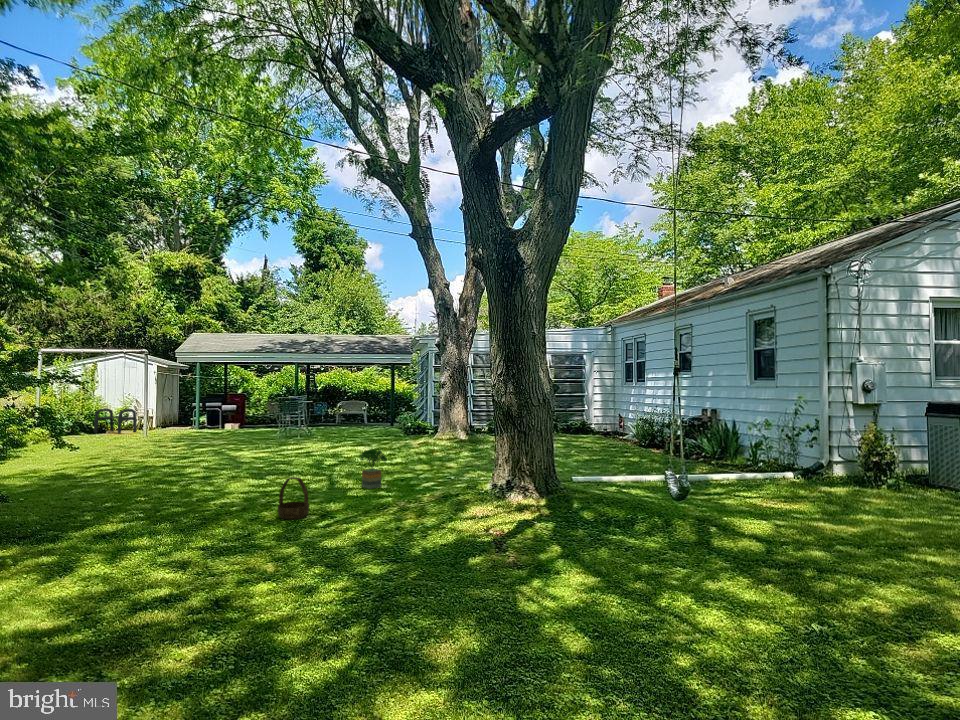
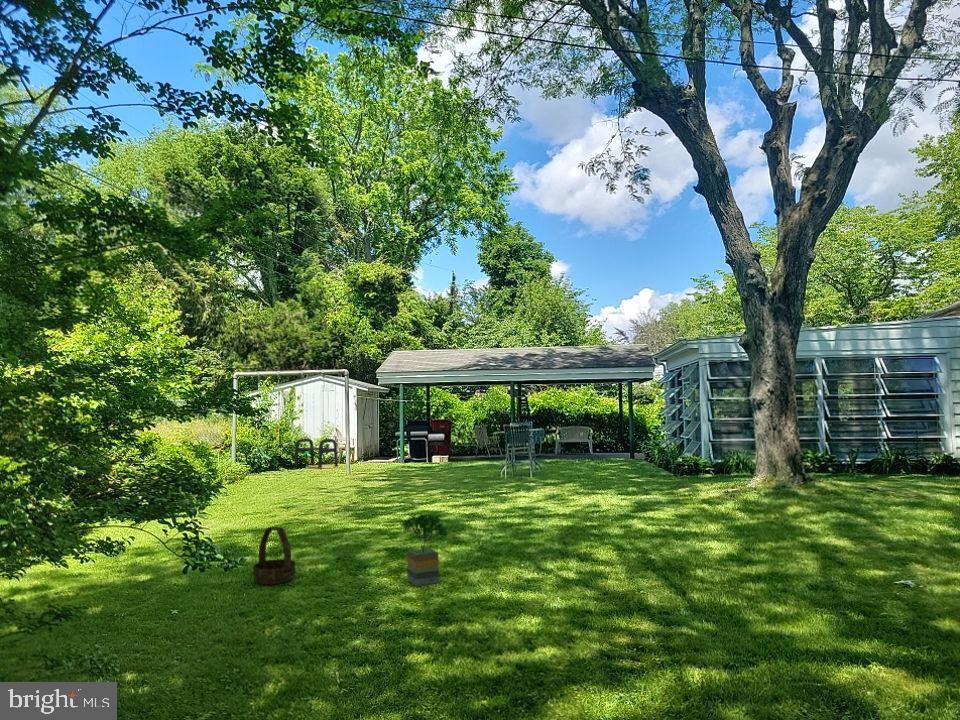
potted tree: present [360,450,387,489] -> present [402,514,448,586]
basket: present [278,477,309,520] -> present [253,526,295,585]

